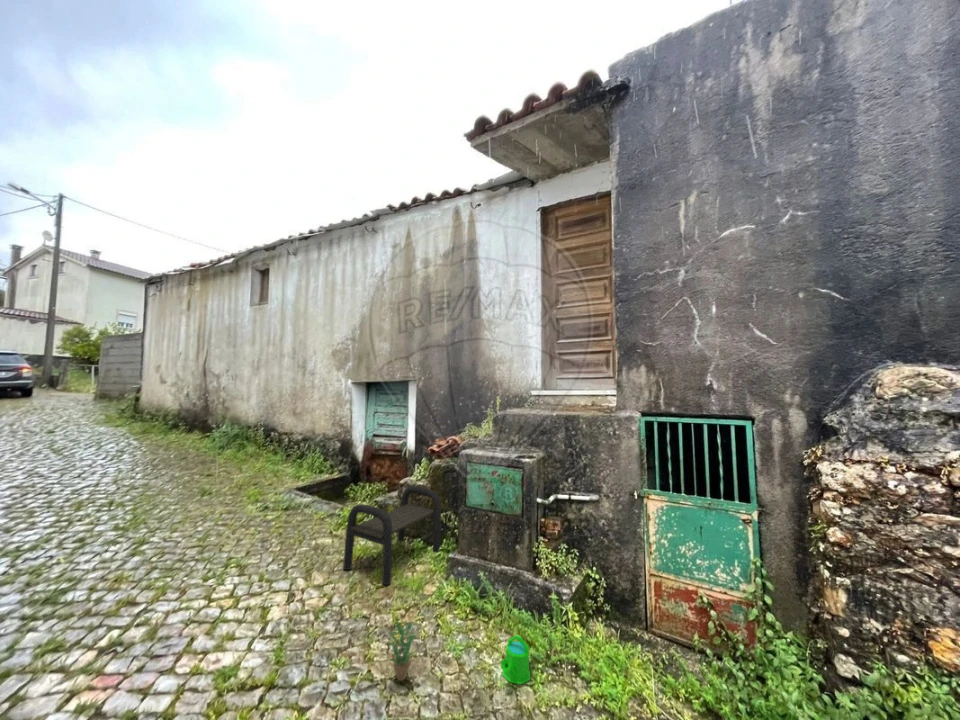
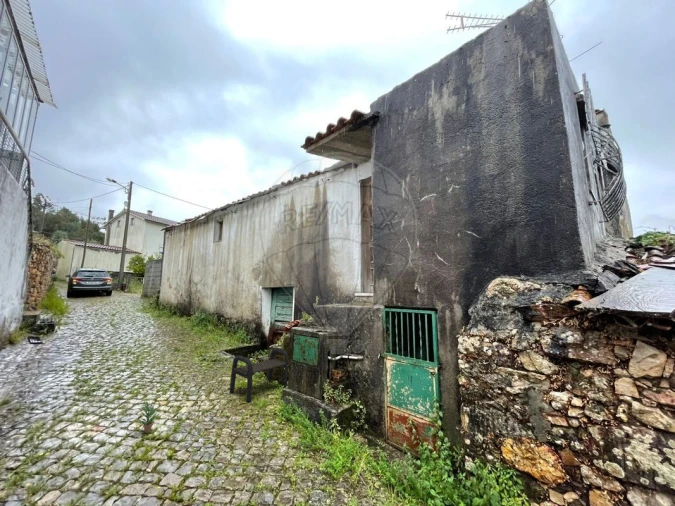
potted plant: present [390,619,416,681] -> present [139,402,157,433]
watering can: present [501,635,530,684] -> none [279,428,303,455]

